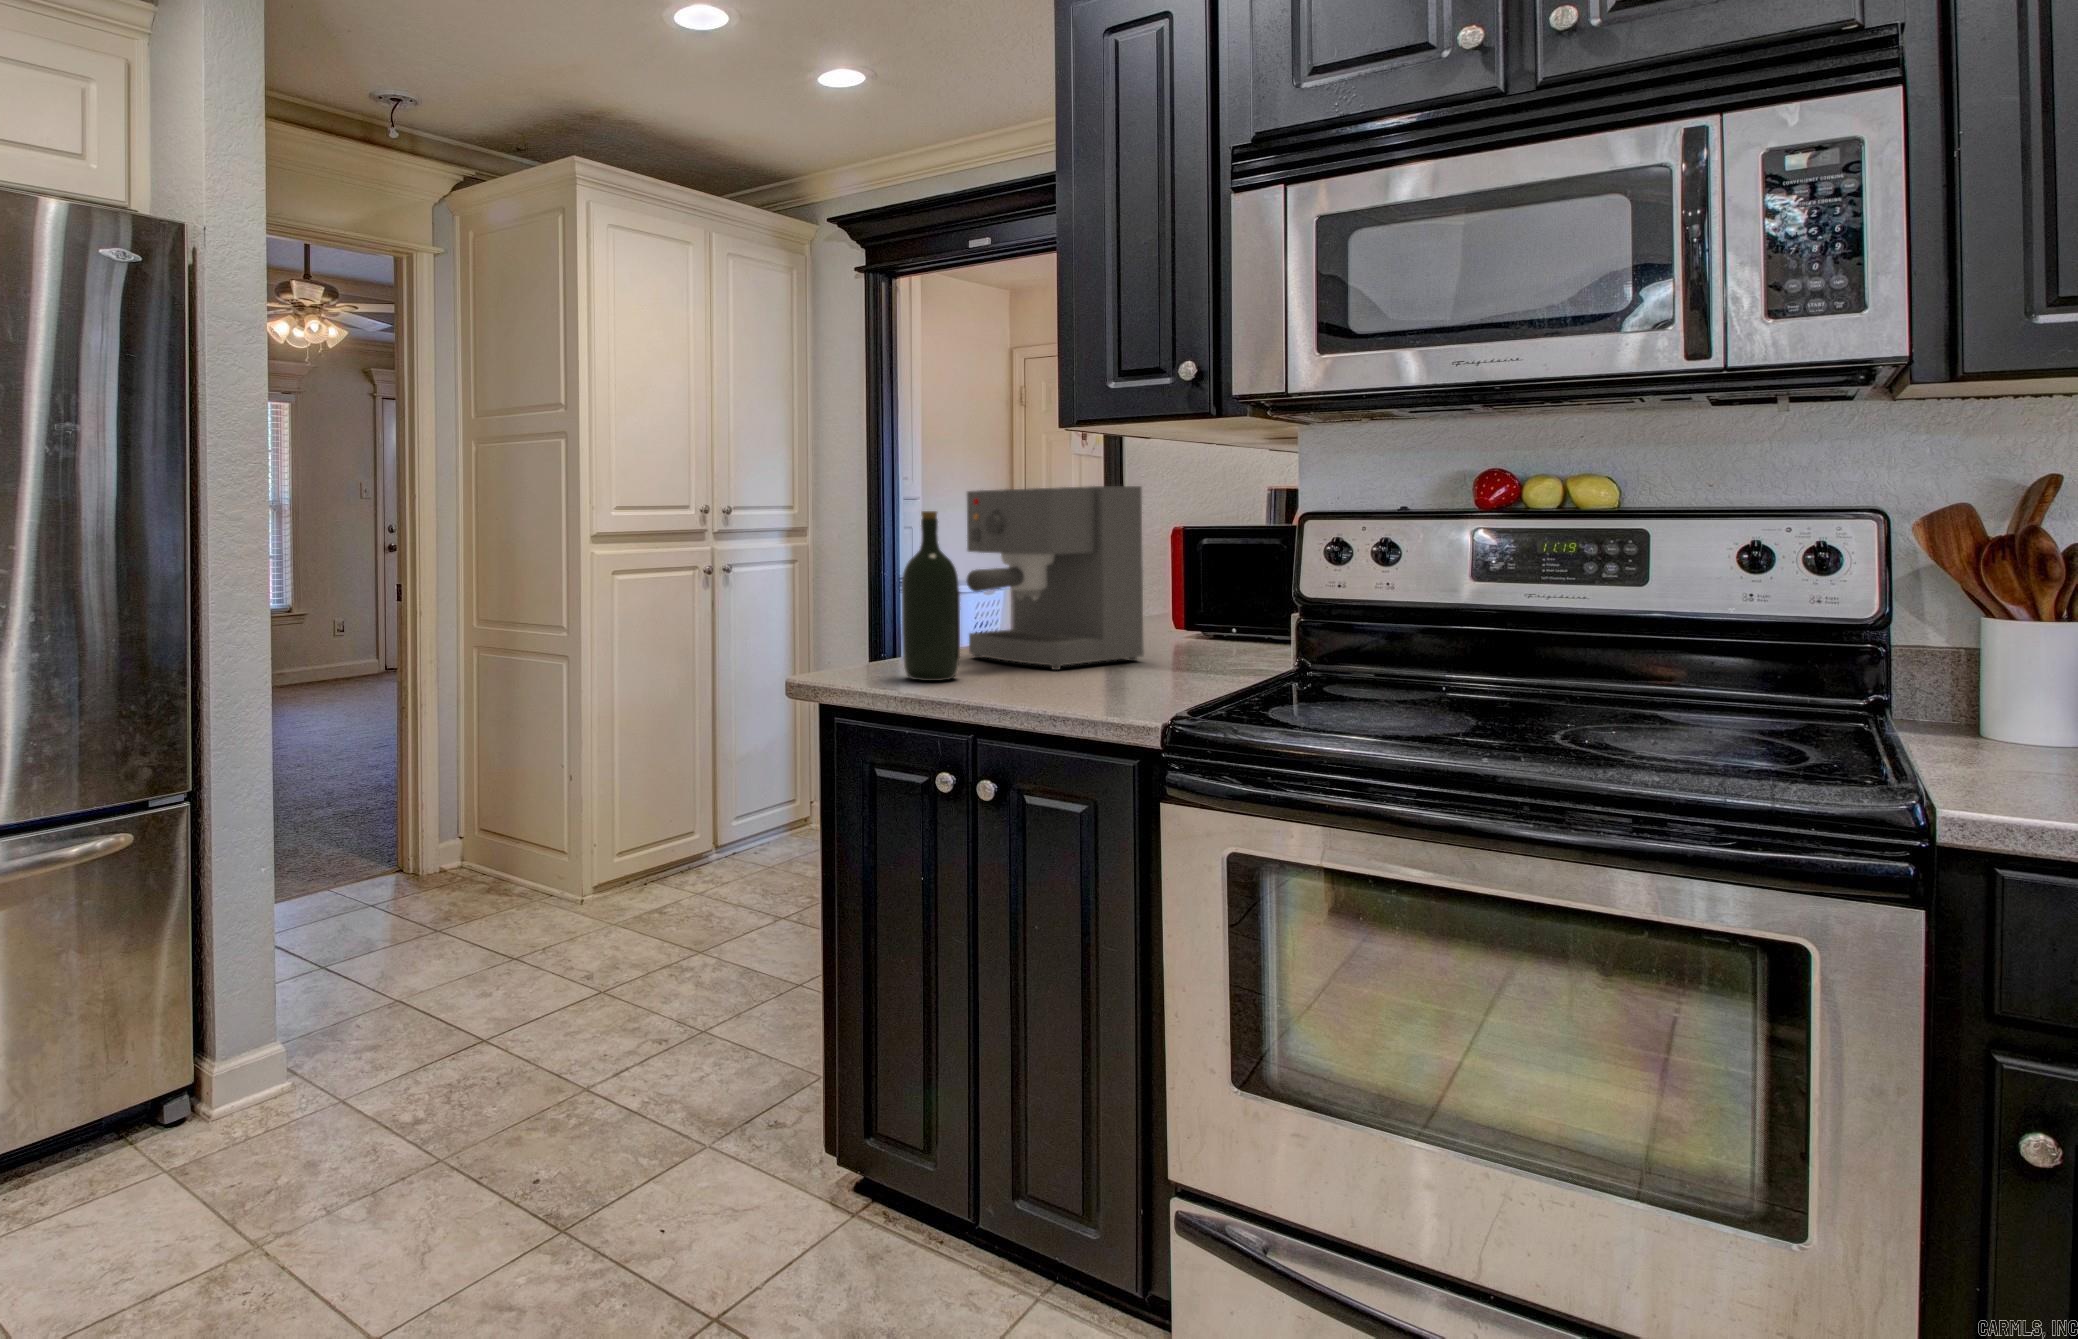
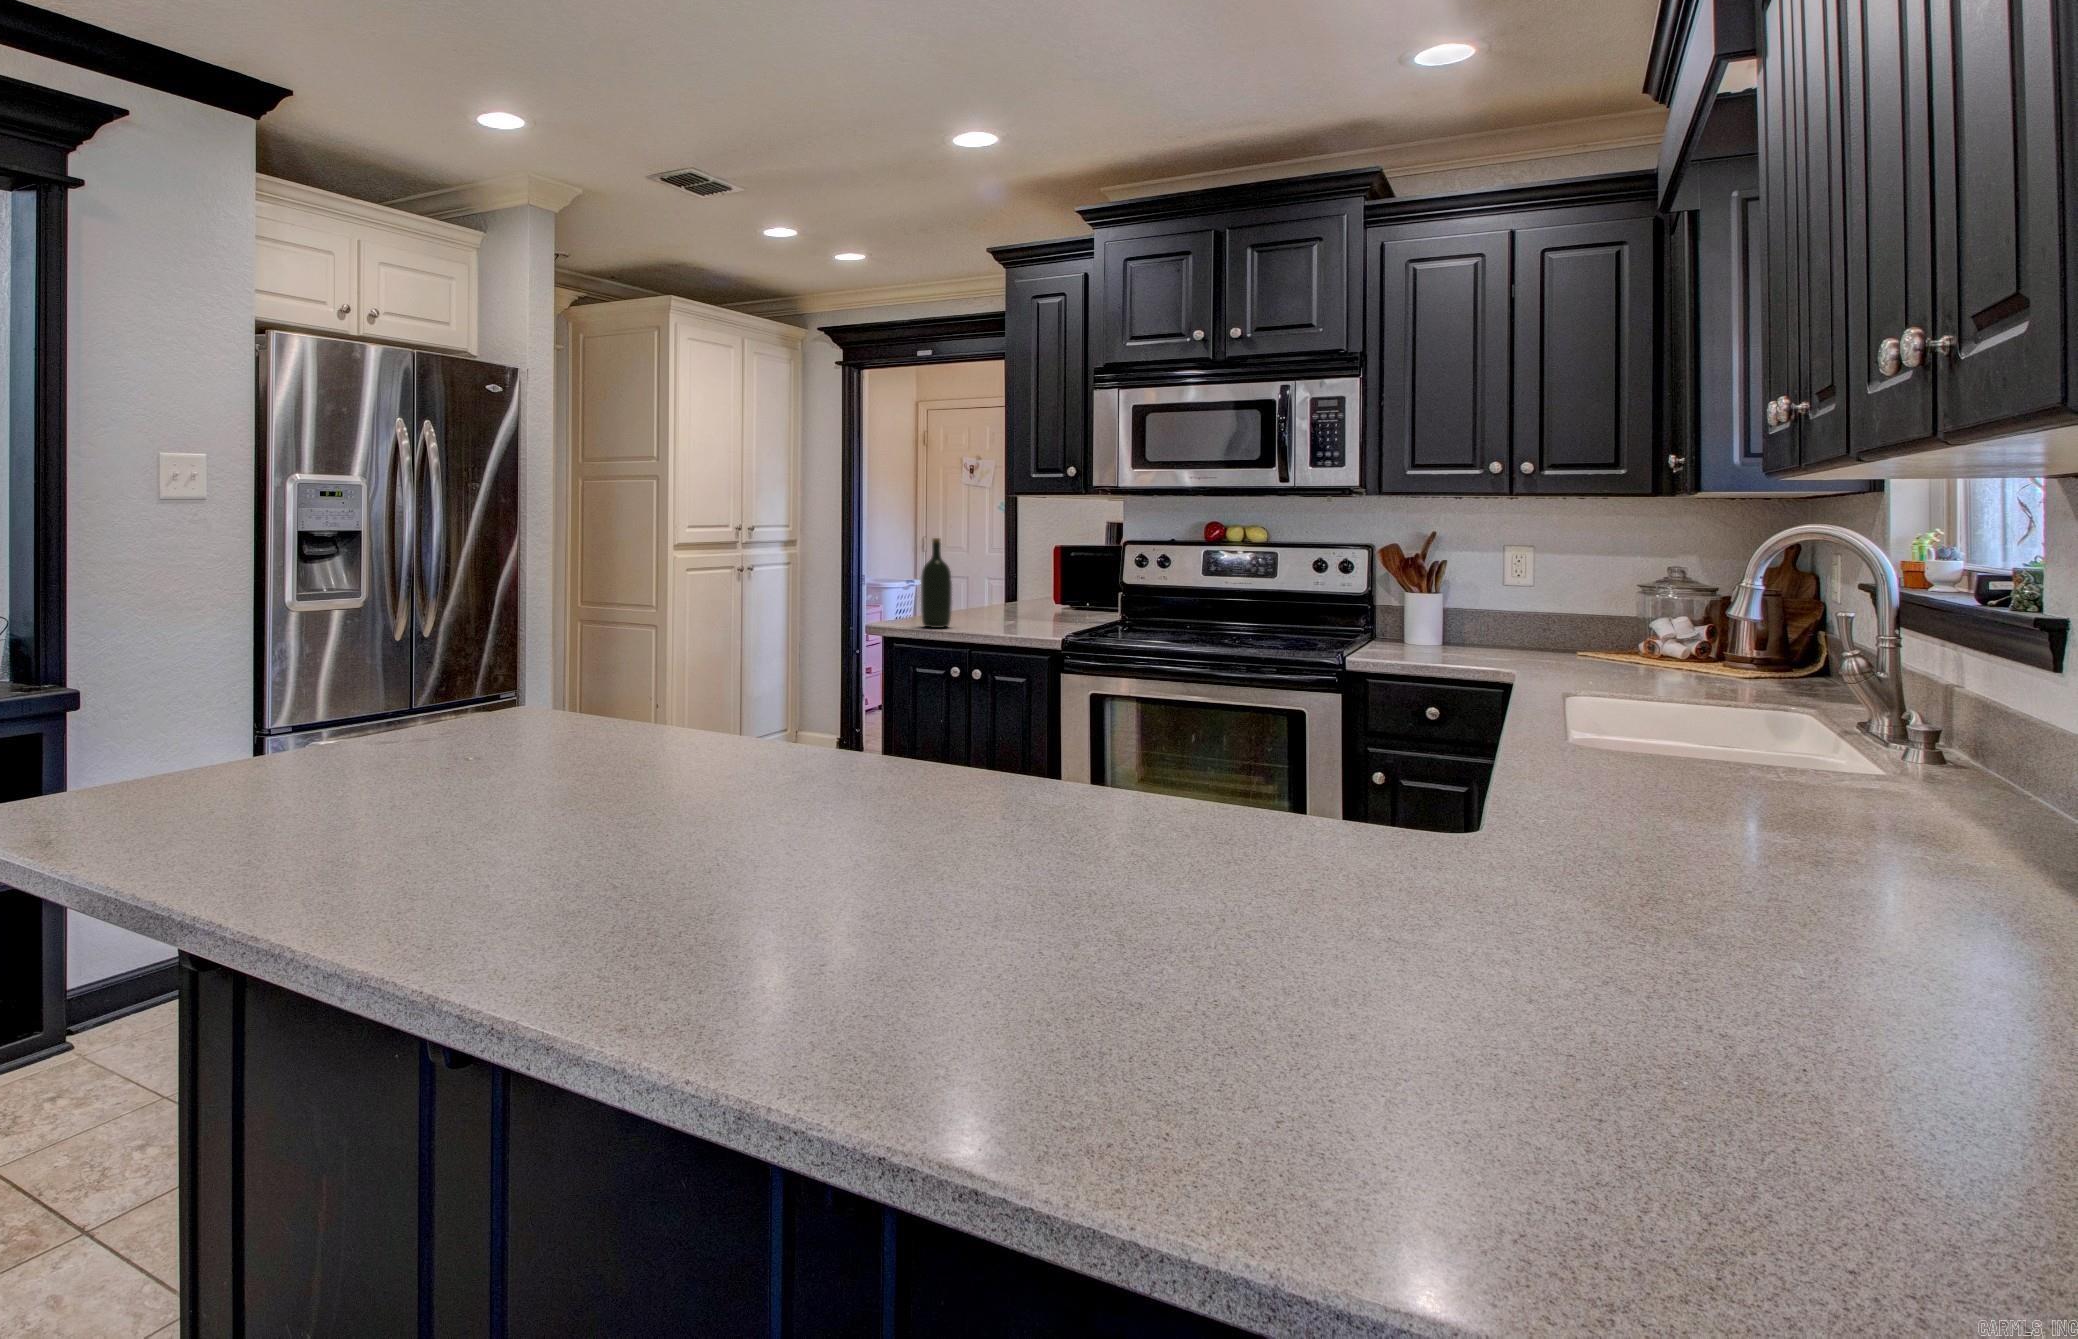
coffee maker: present [967,486,1144,670] -> none [945,524,1041,624]

